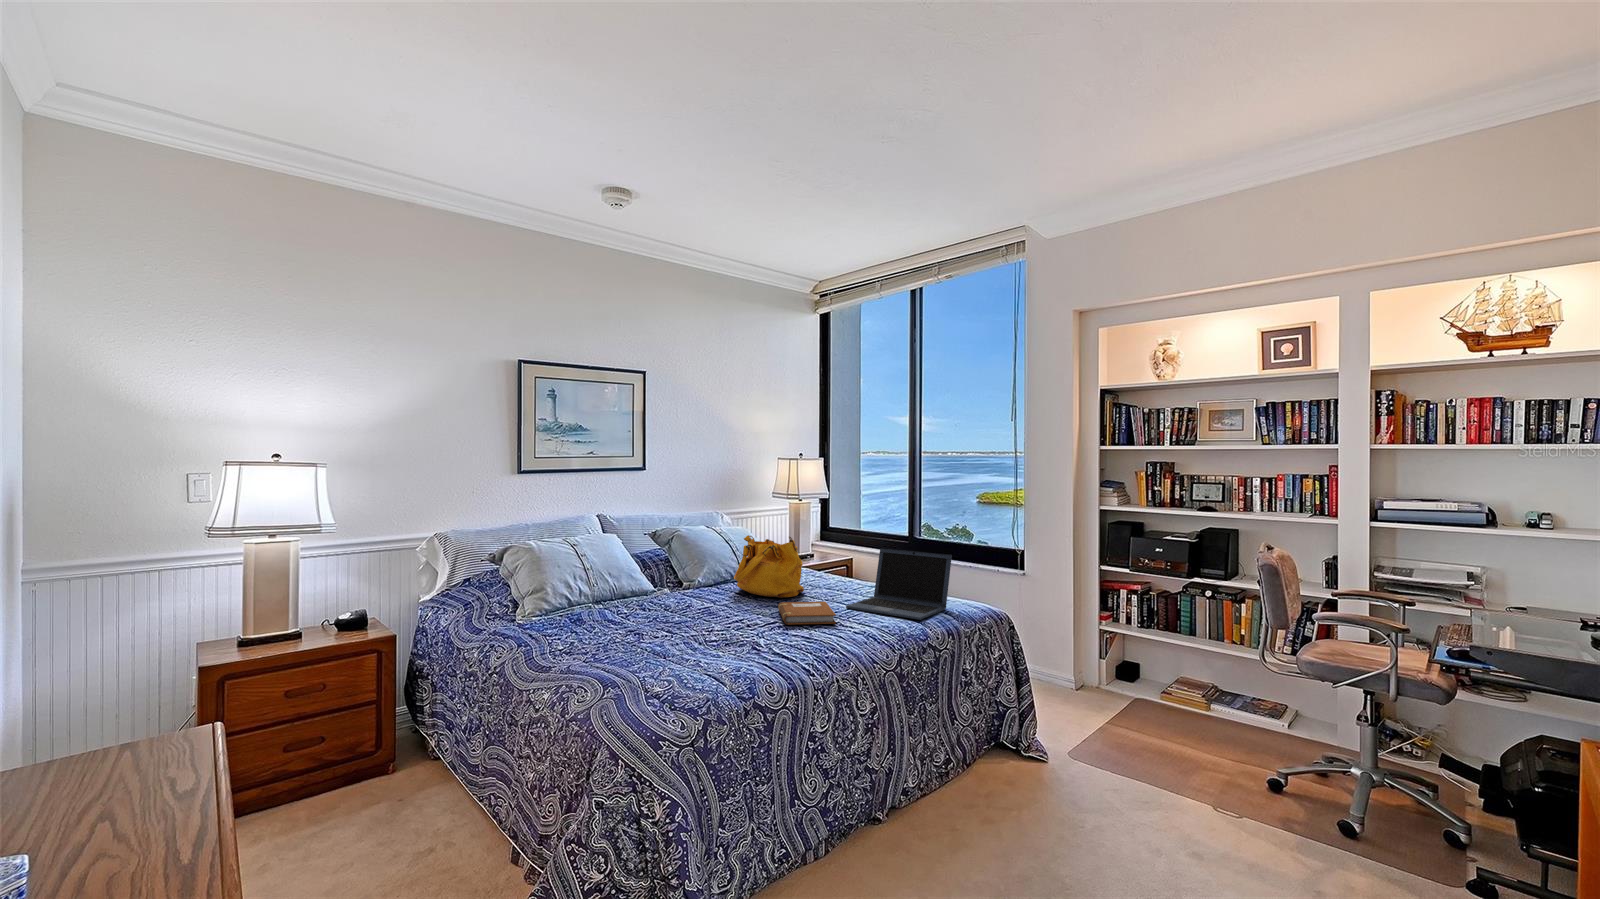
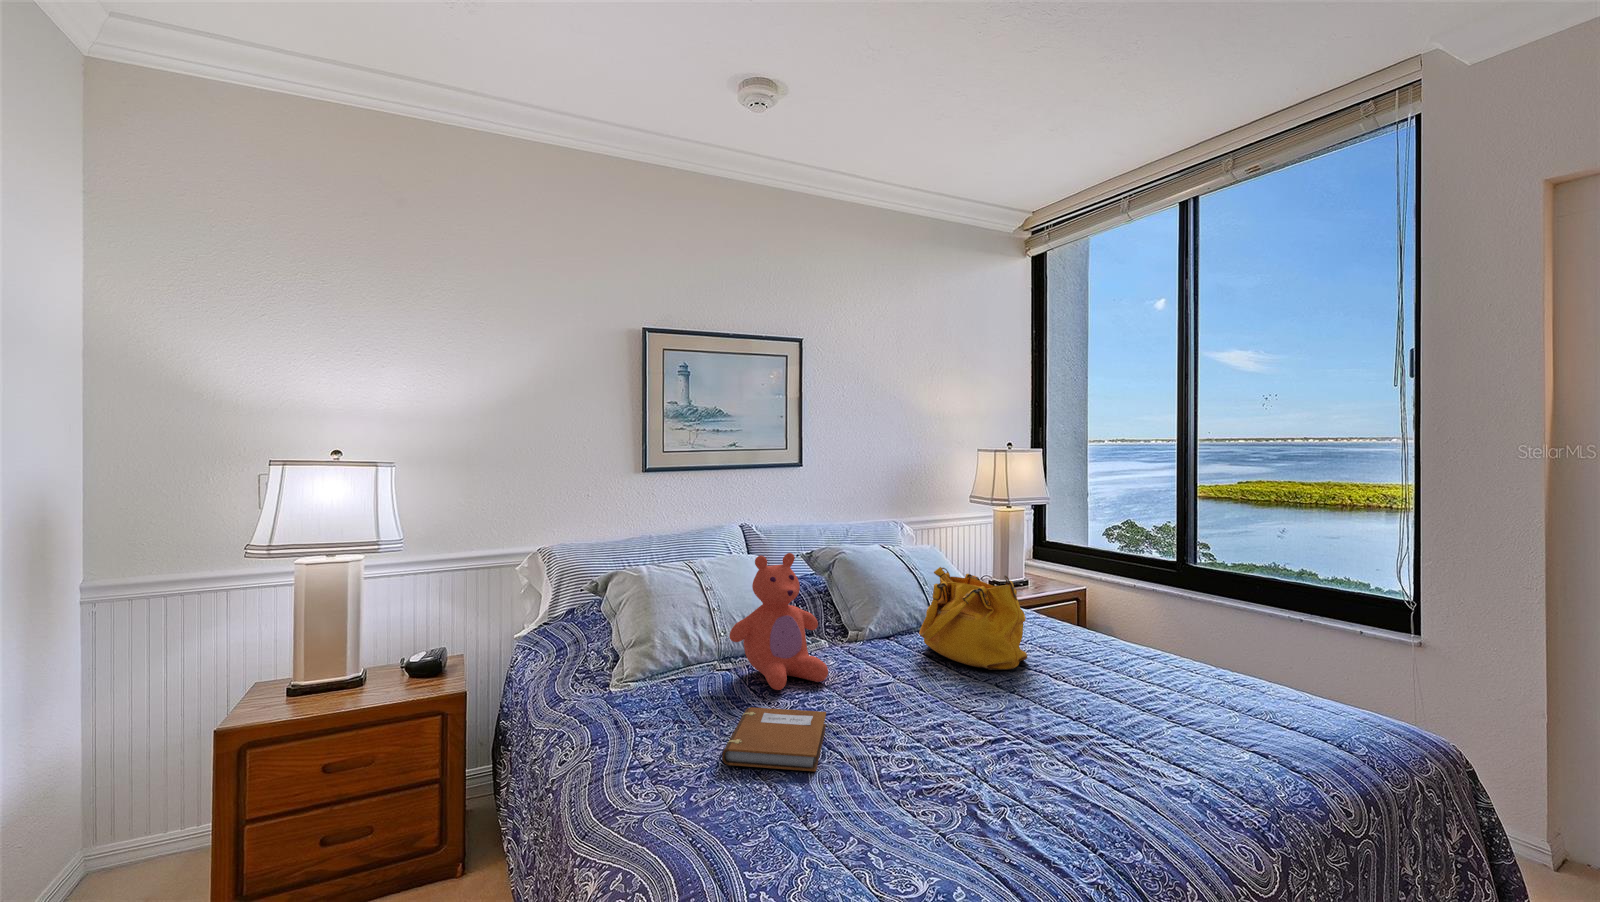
teddy bear: none [603,525,673,615] -> present [729,553,828,690]
laptop: present [846,548,952,620] -> none [1104,601,1303,749]
notebook: present [778,602,836,625] -> present [722,707,826,771]

